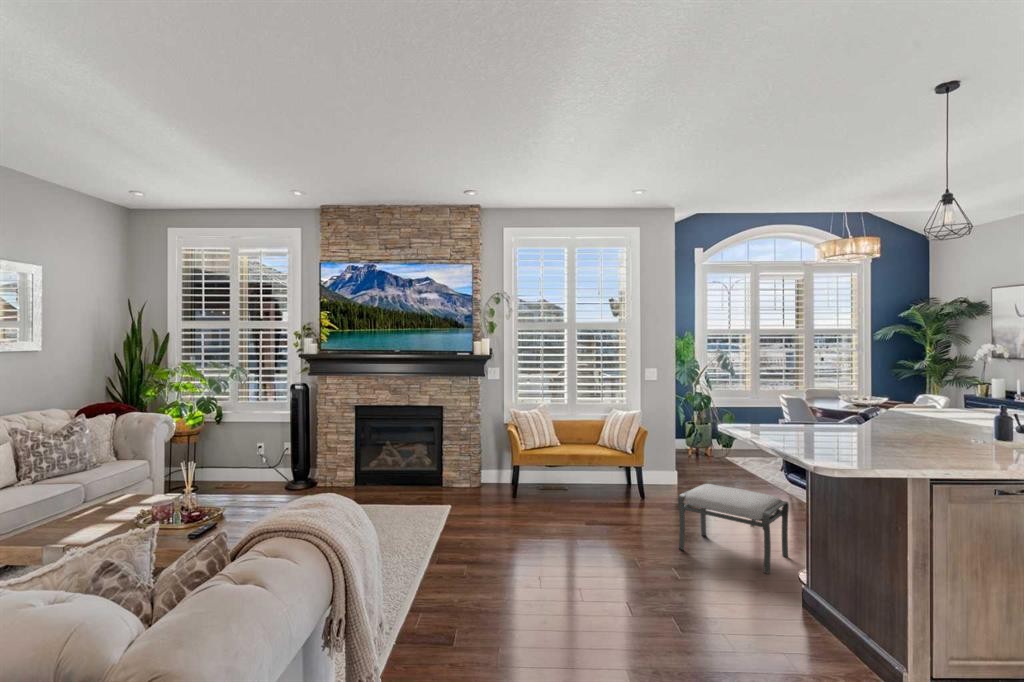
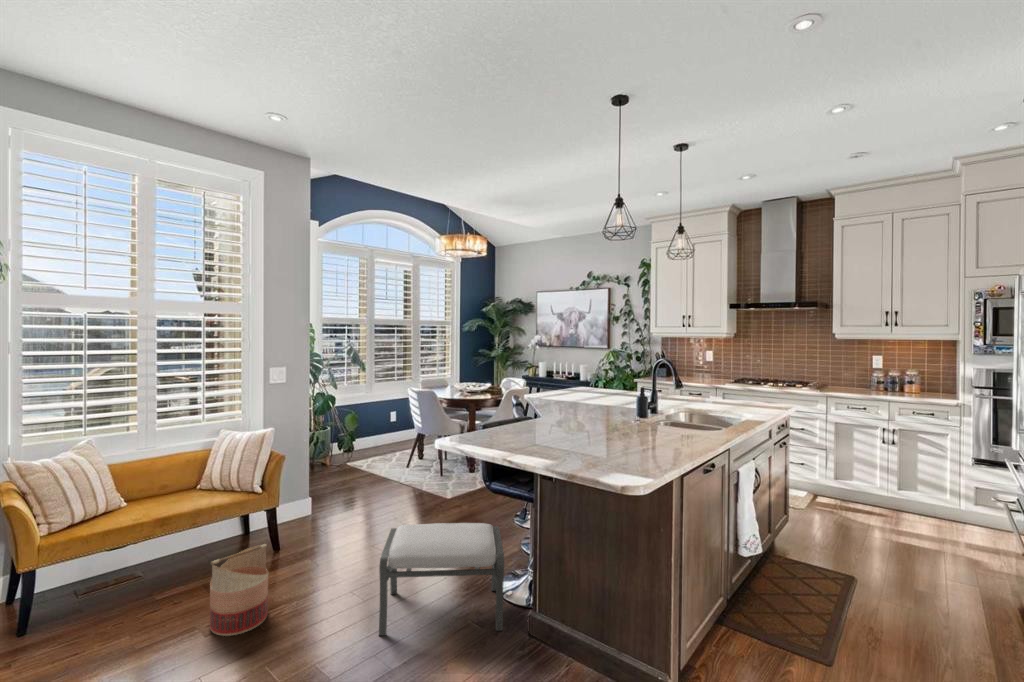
basket: none [589,477,622,525] -> present [210,544,268,636]

